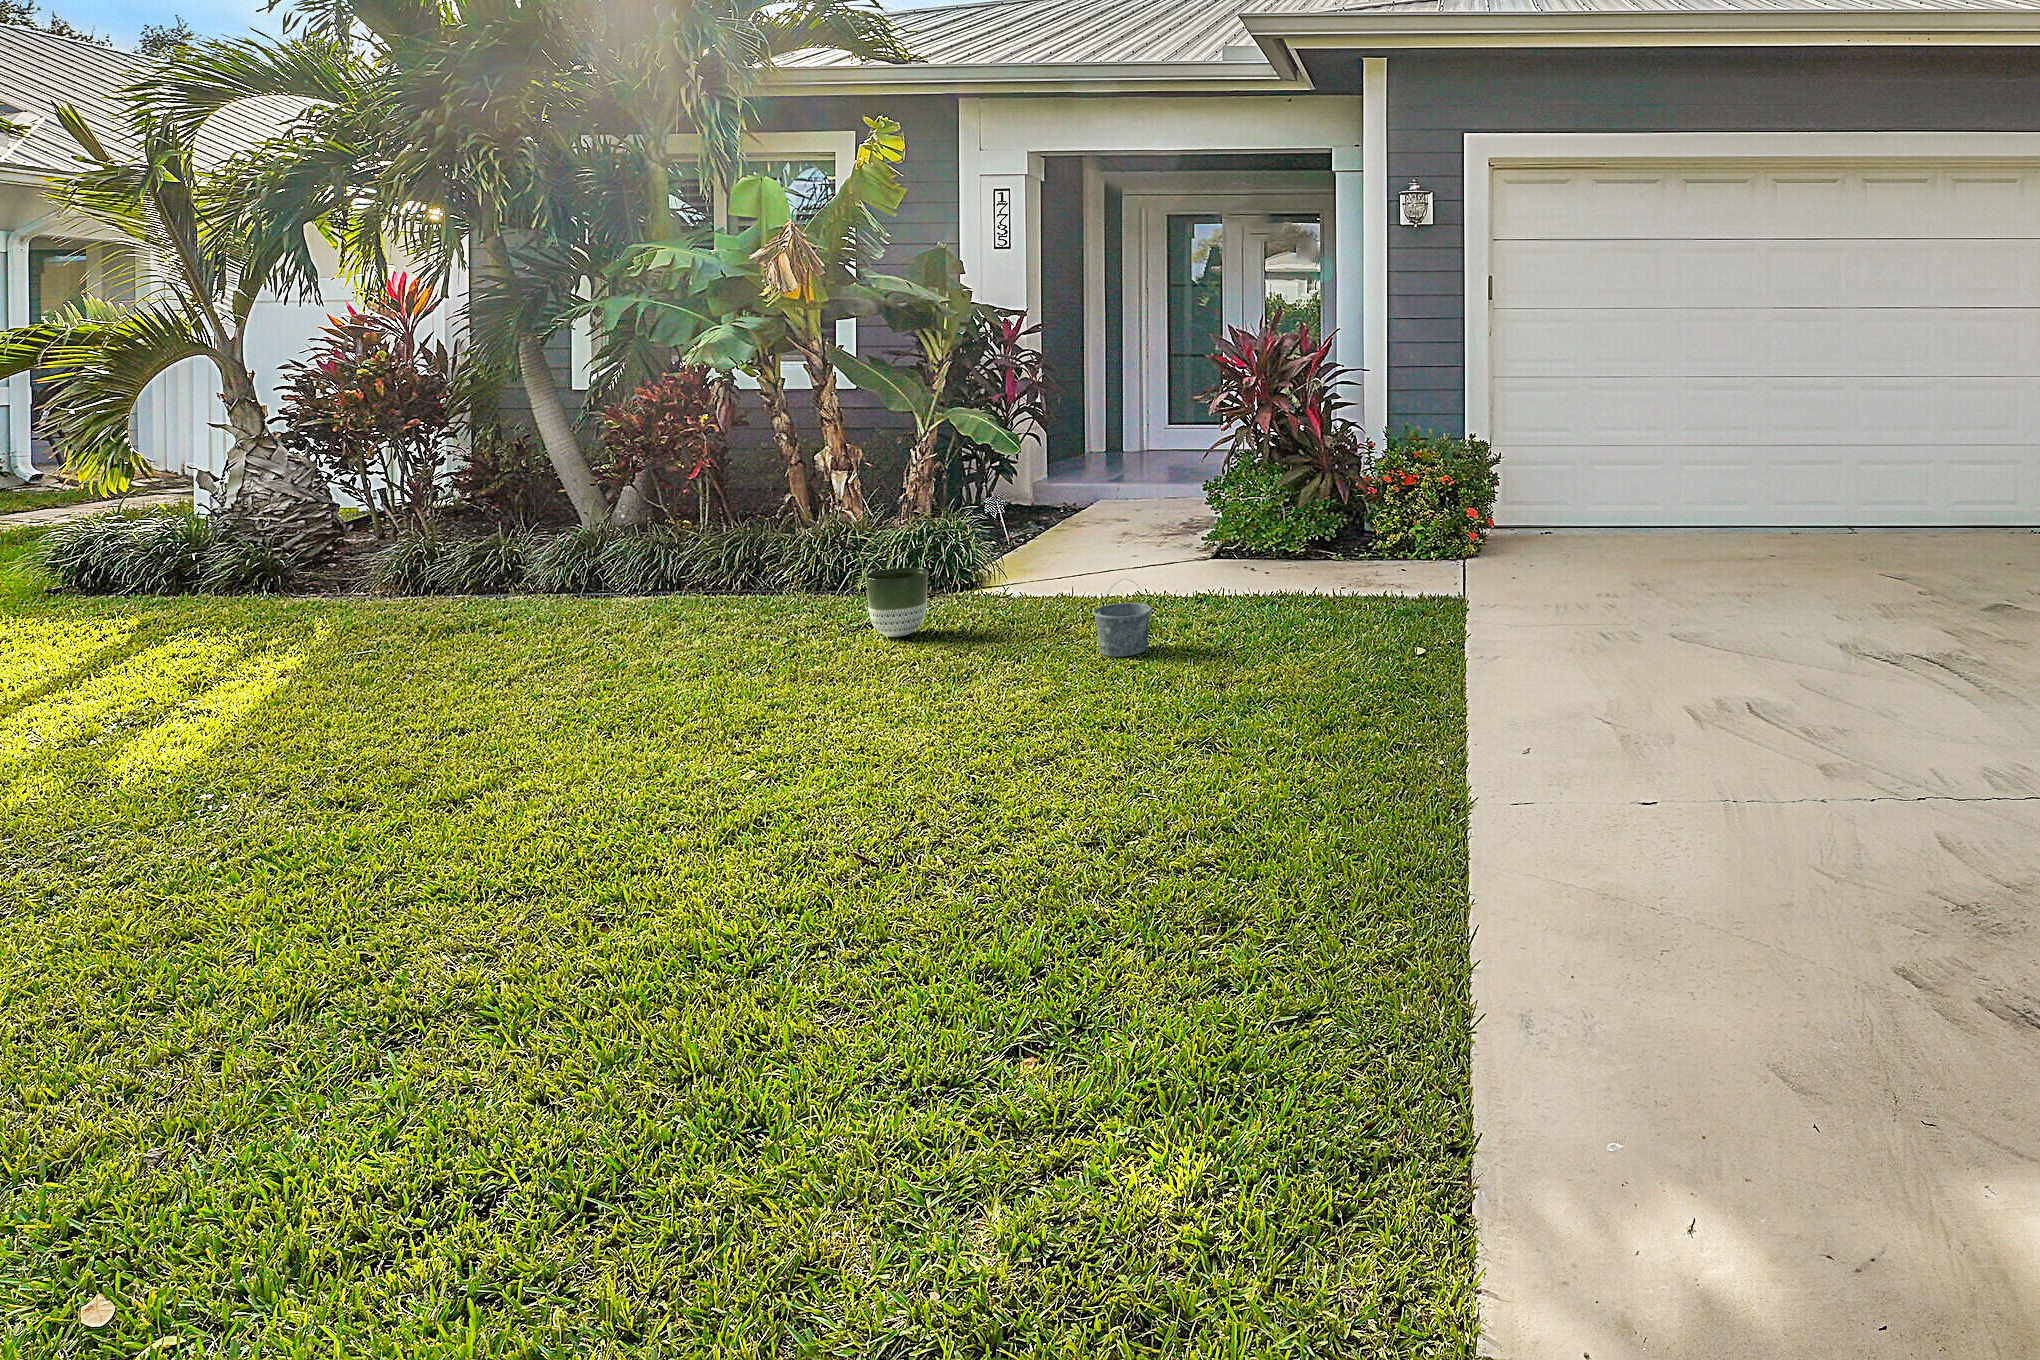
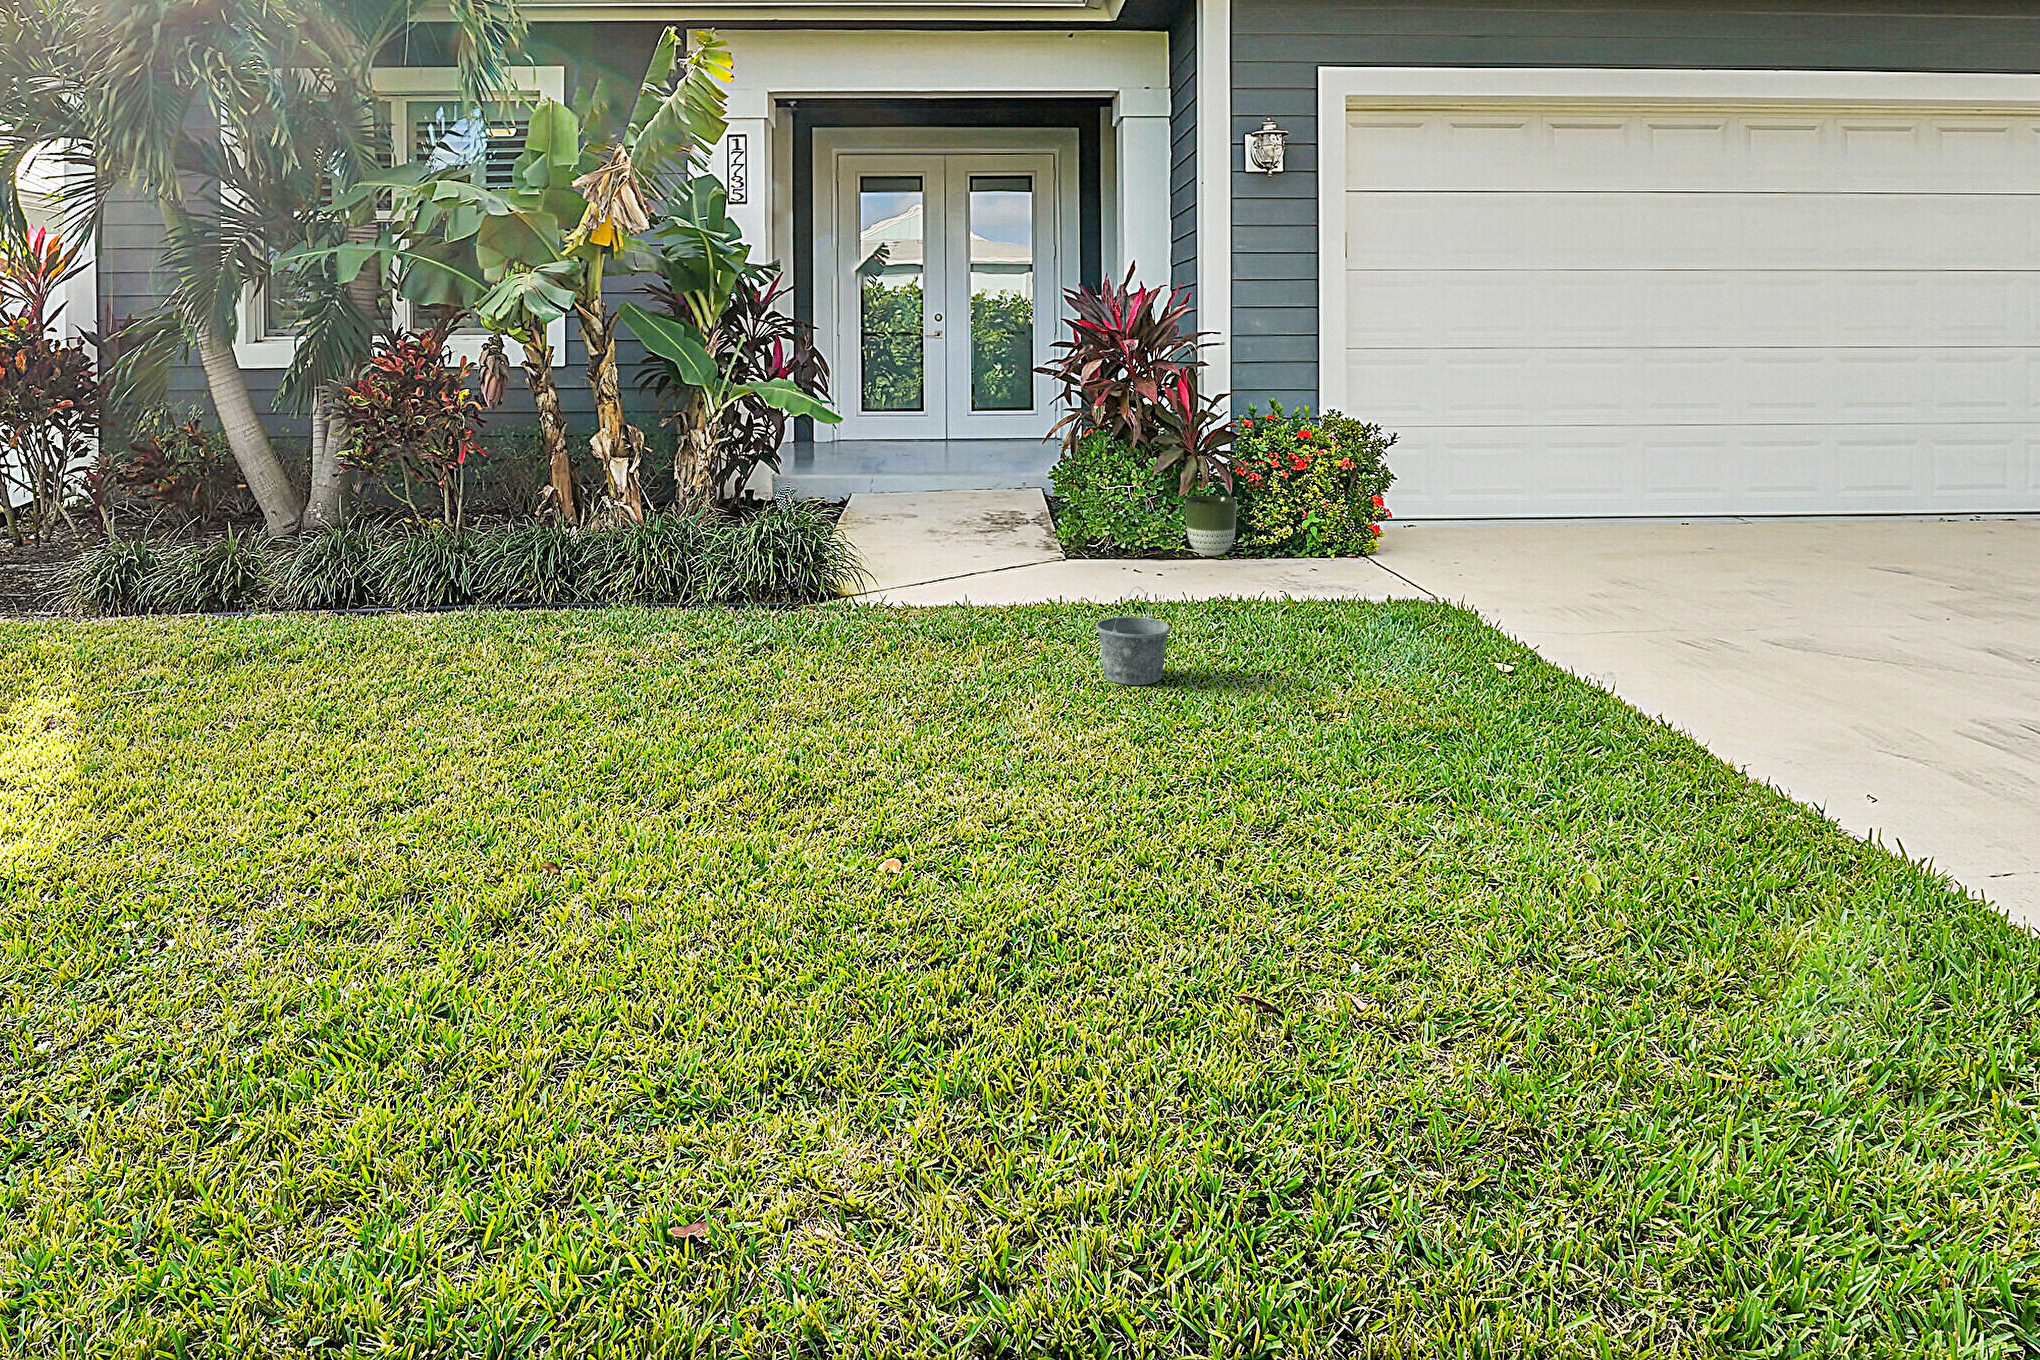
planter: present [866,568,928,637] -> present [1185,496,1237,556]

